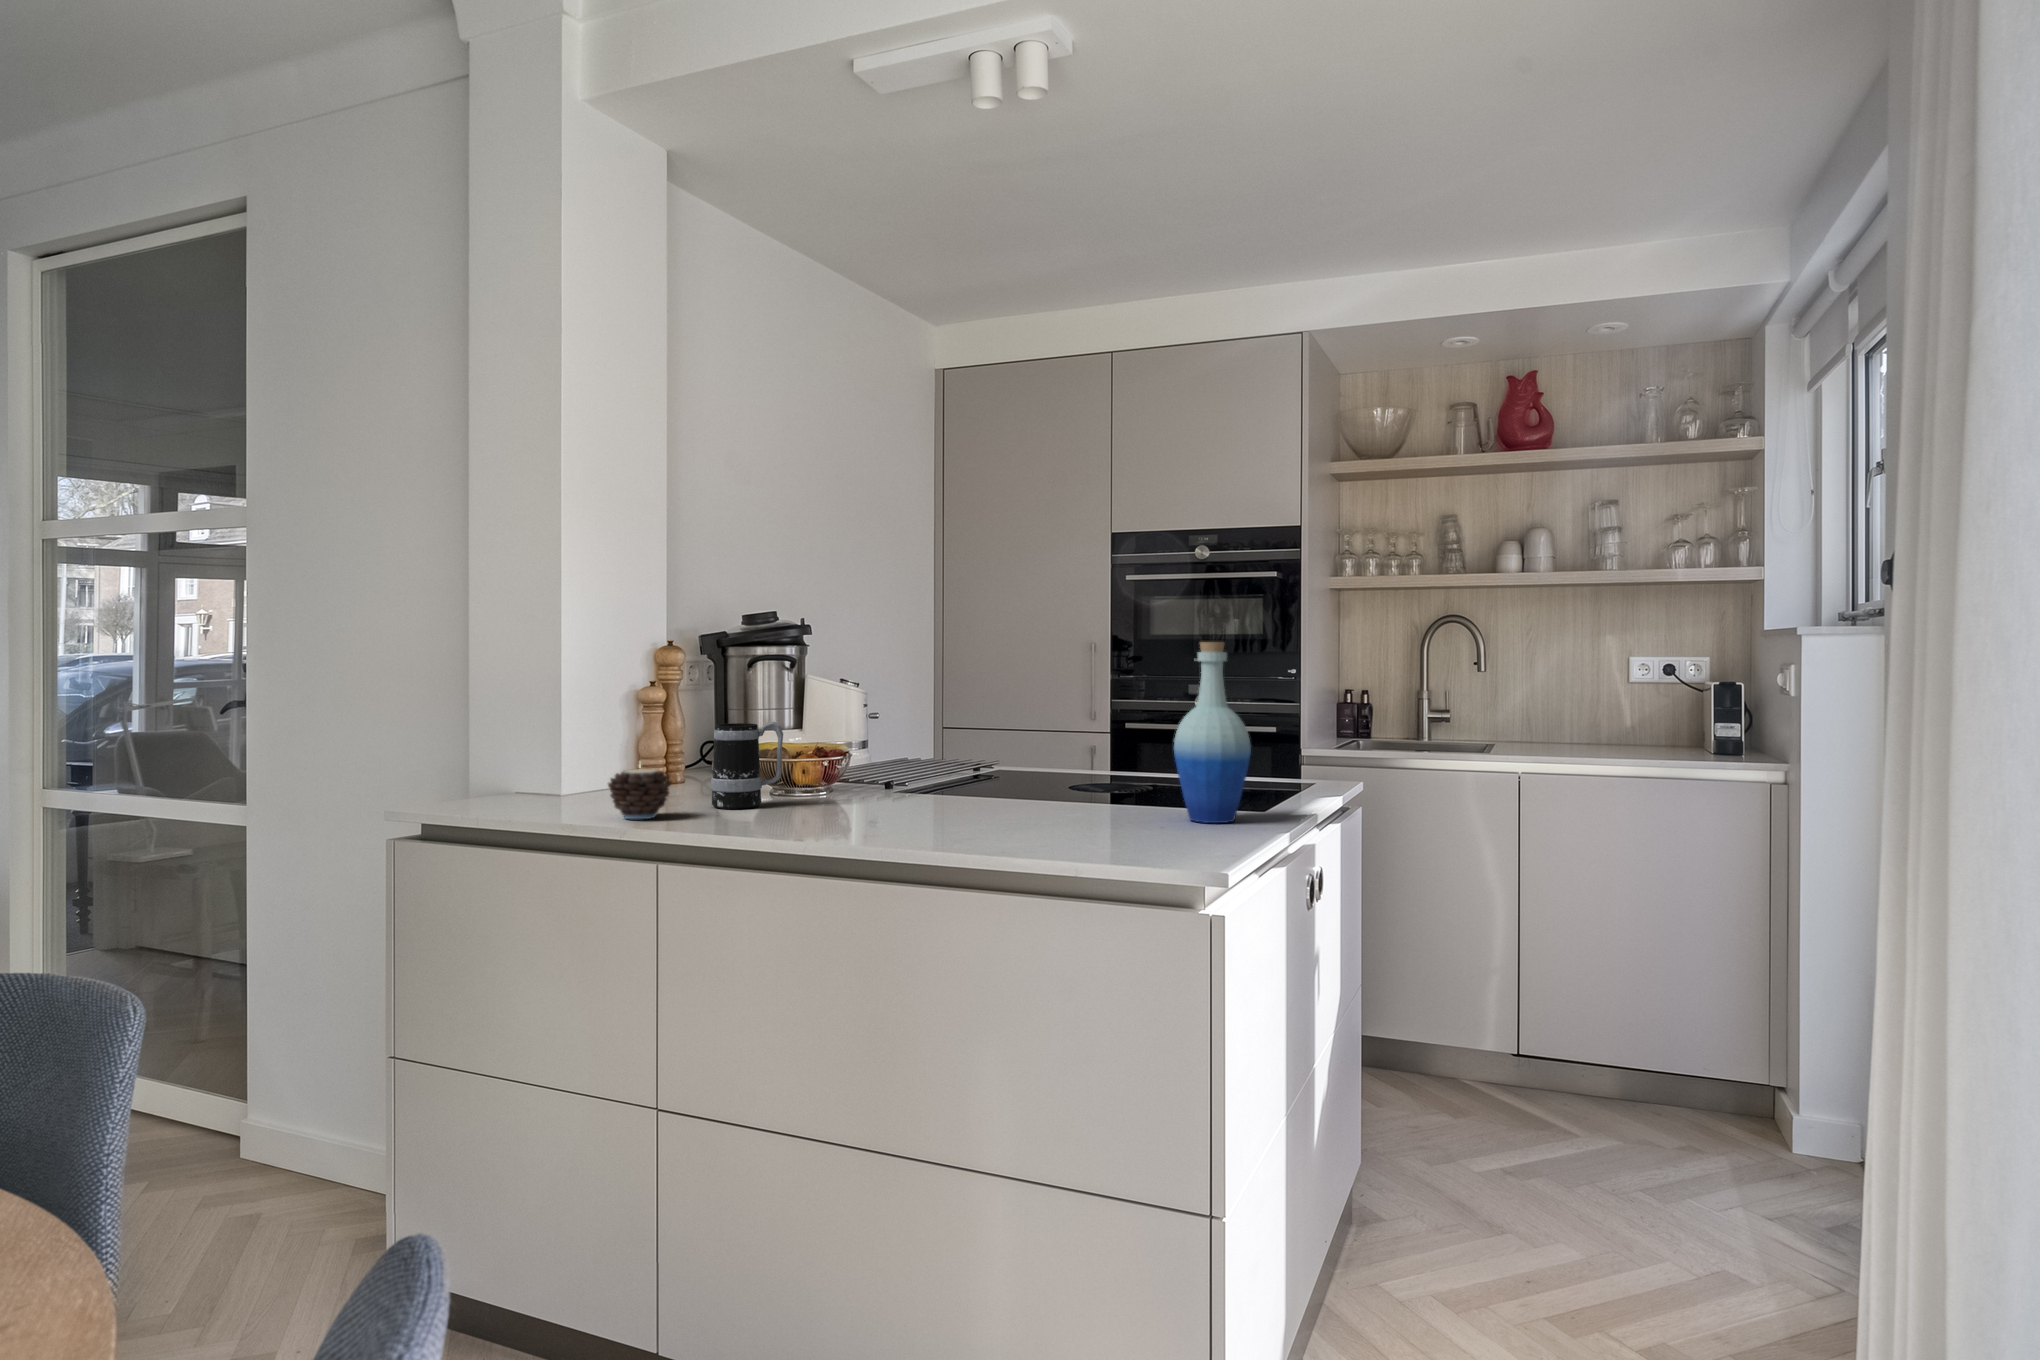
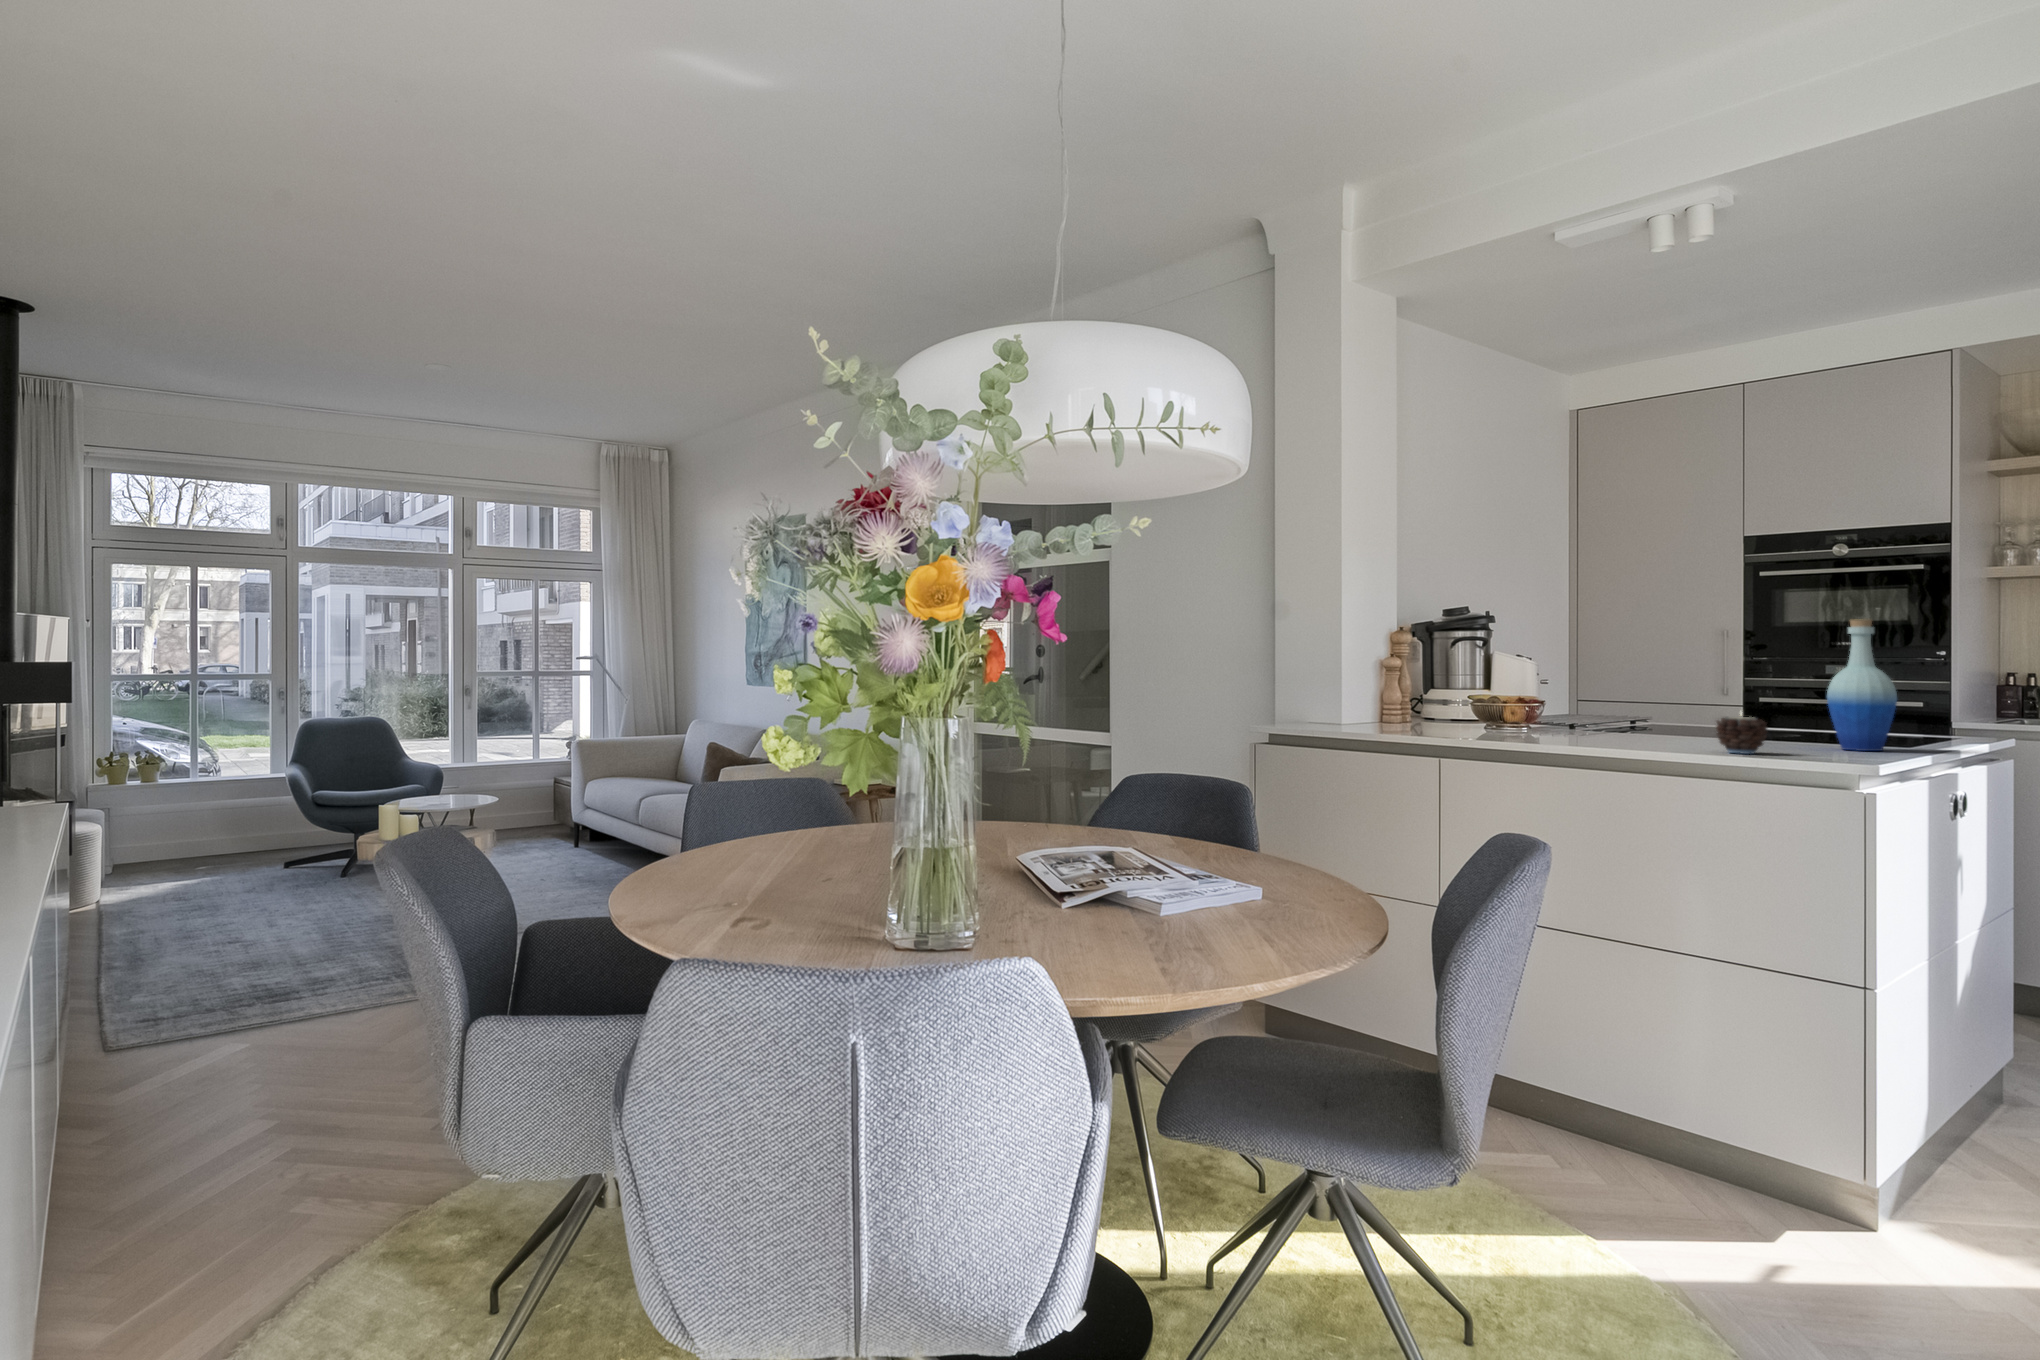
mug: present [711,722,783,809] -> none [1455,678,1505,733]
candle: present [608,766,672,819] -> present [1716,717,1767,754]

